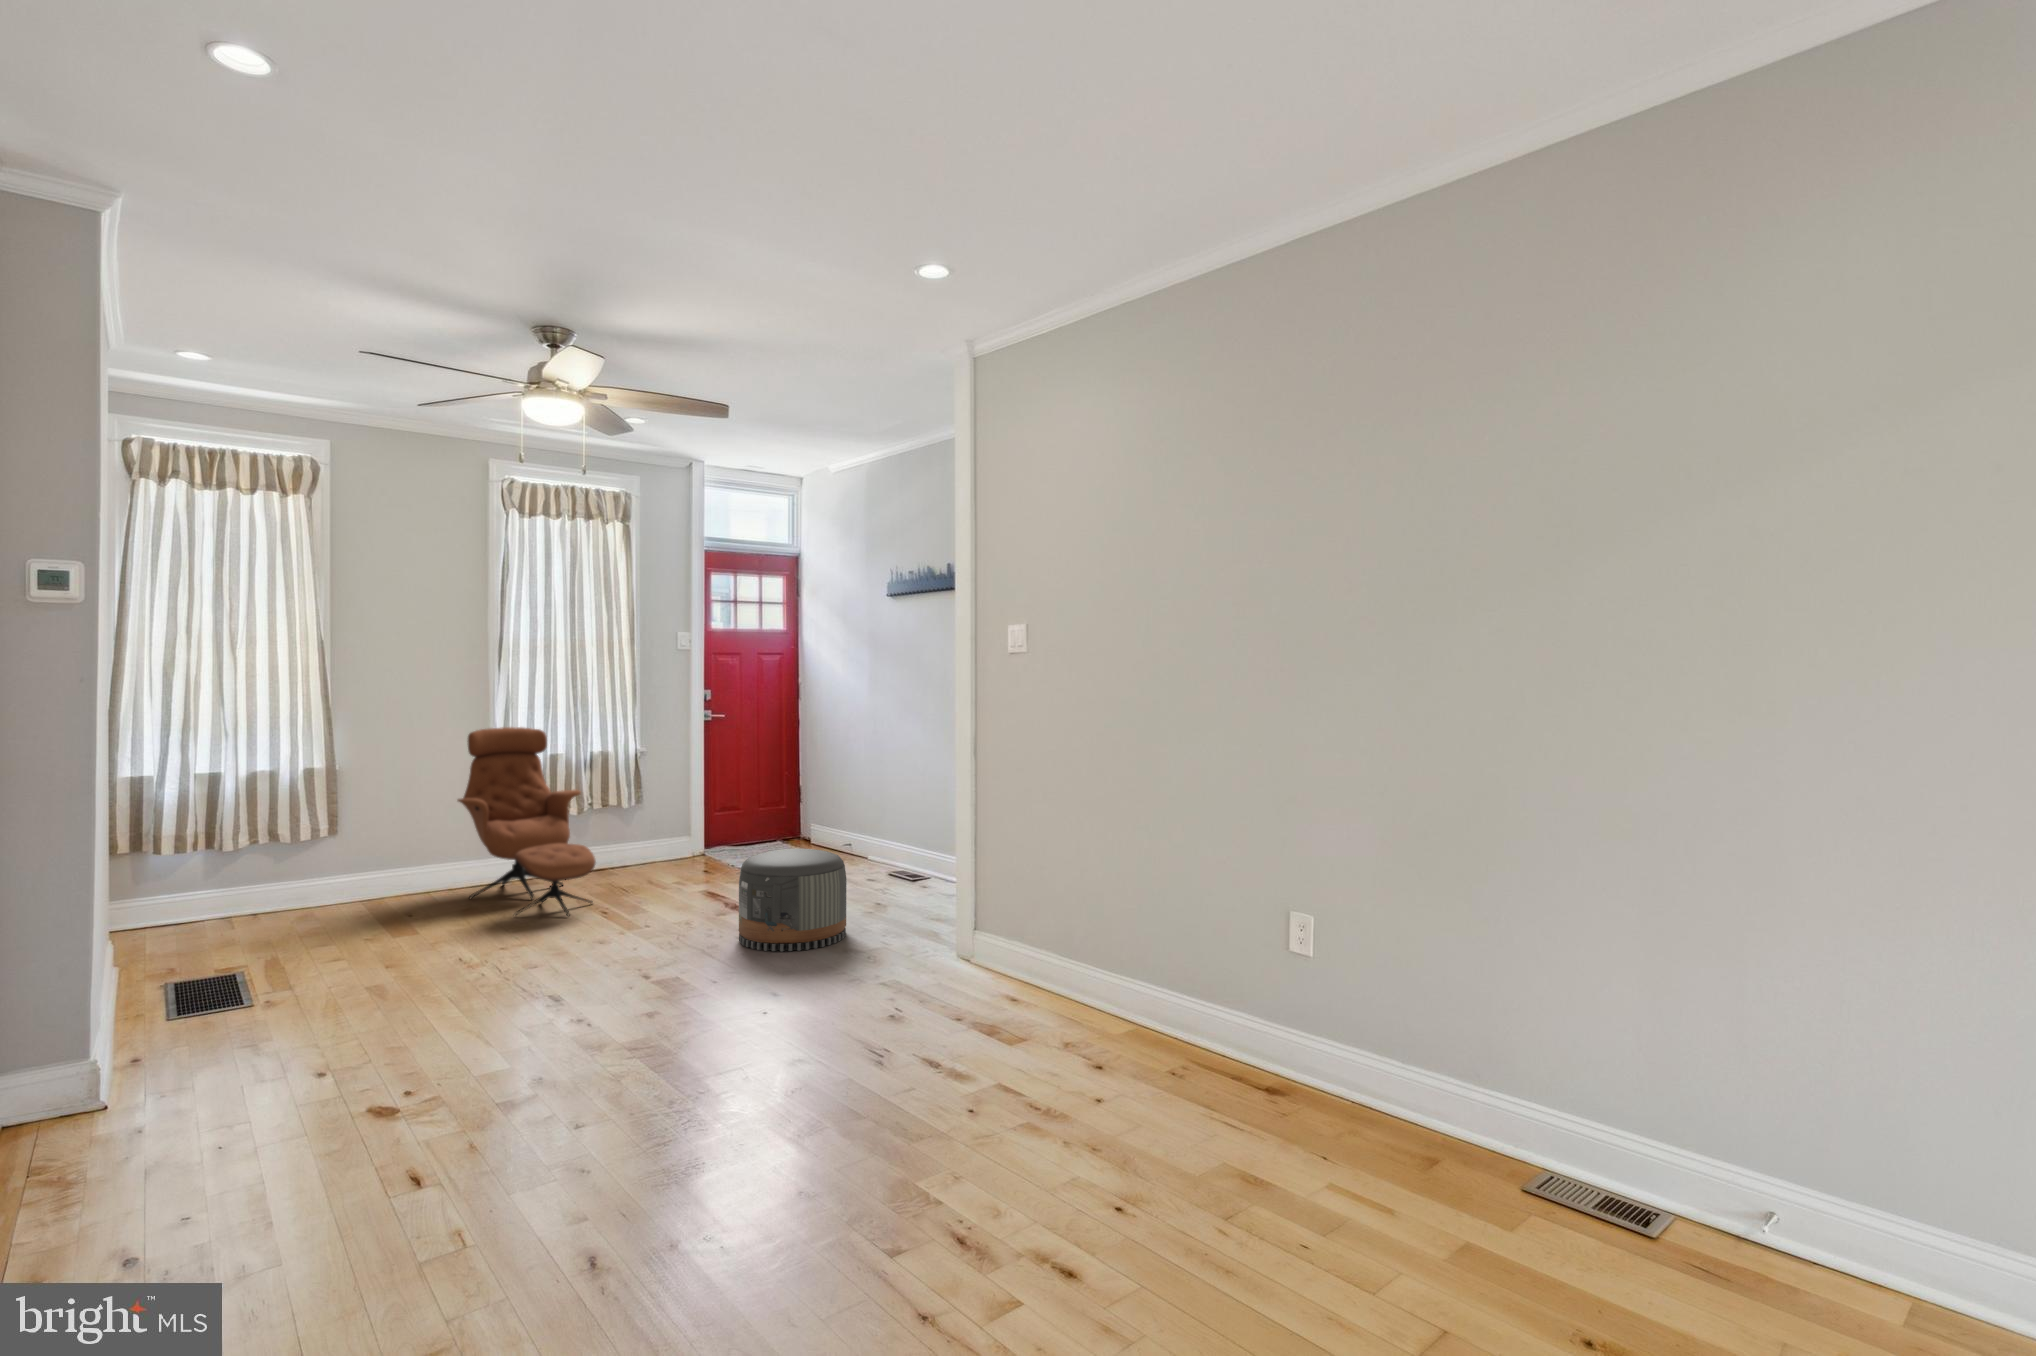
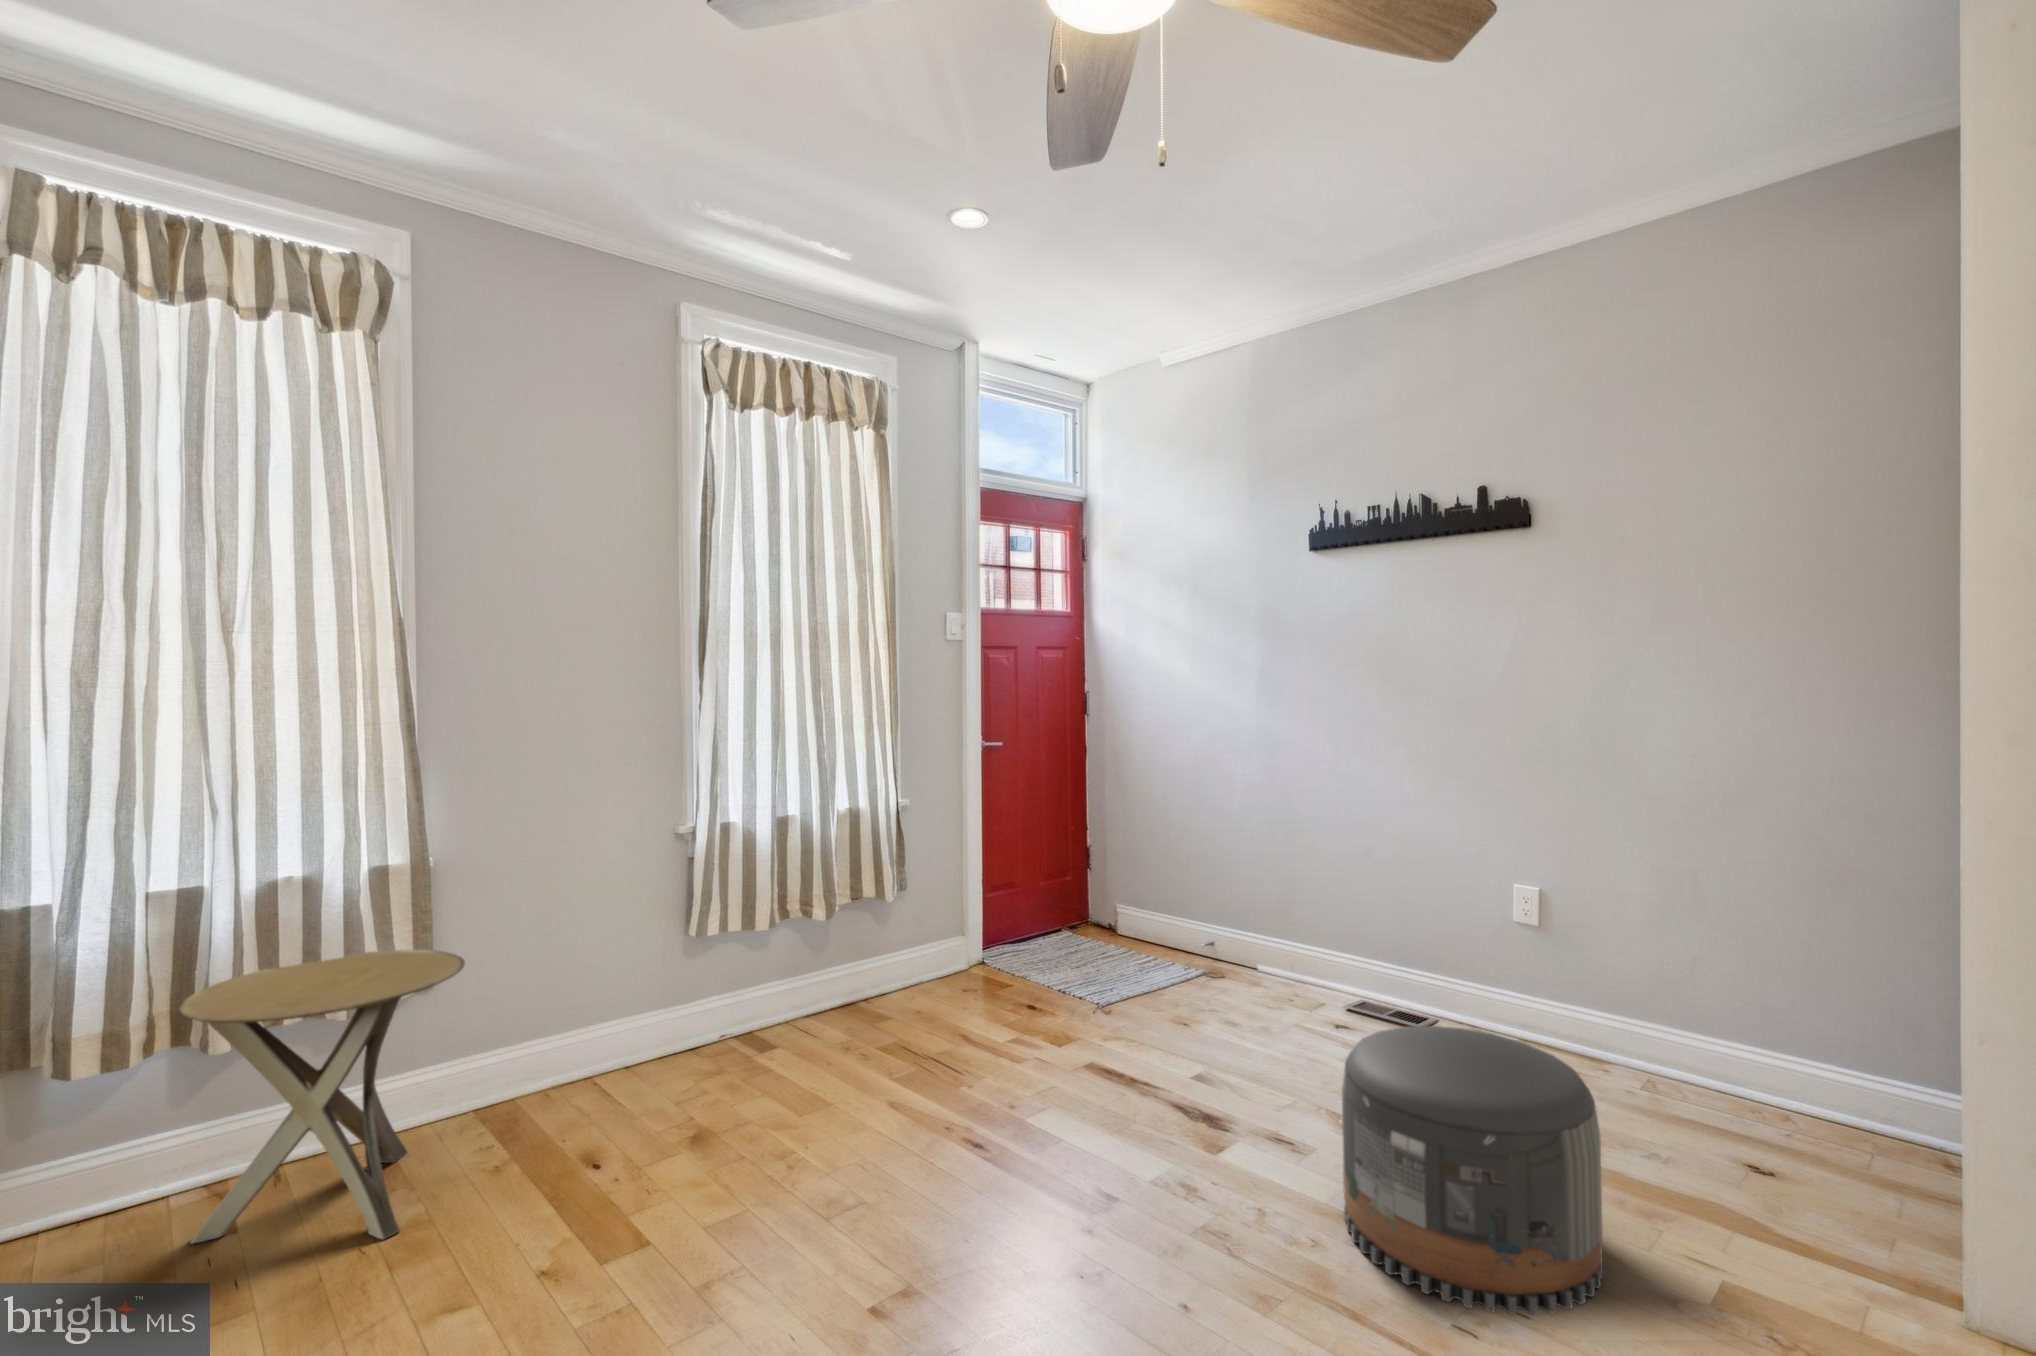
lounge chair: present [458,727,596,915] -> none [650,770,942,1161]
side table: none [212,811,349,932] -> present [180,950,465,1244]

